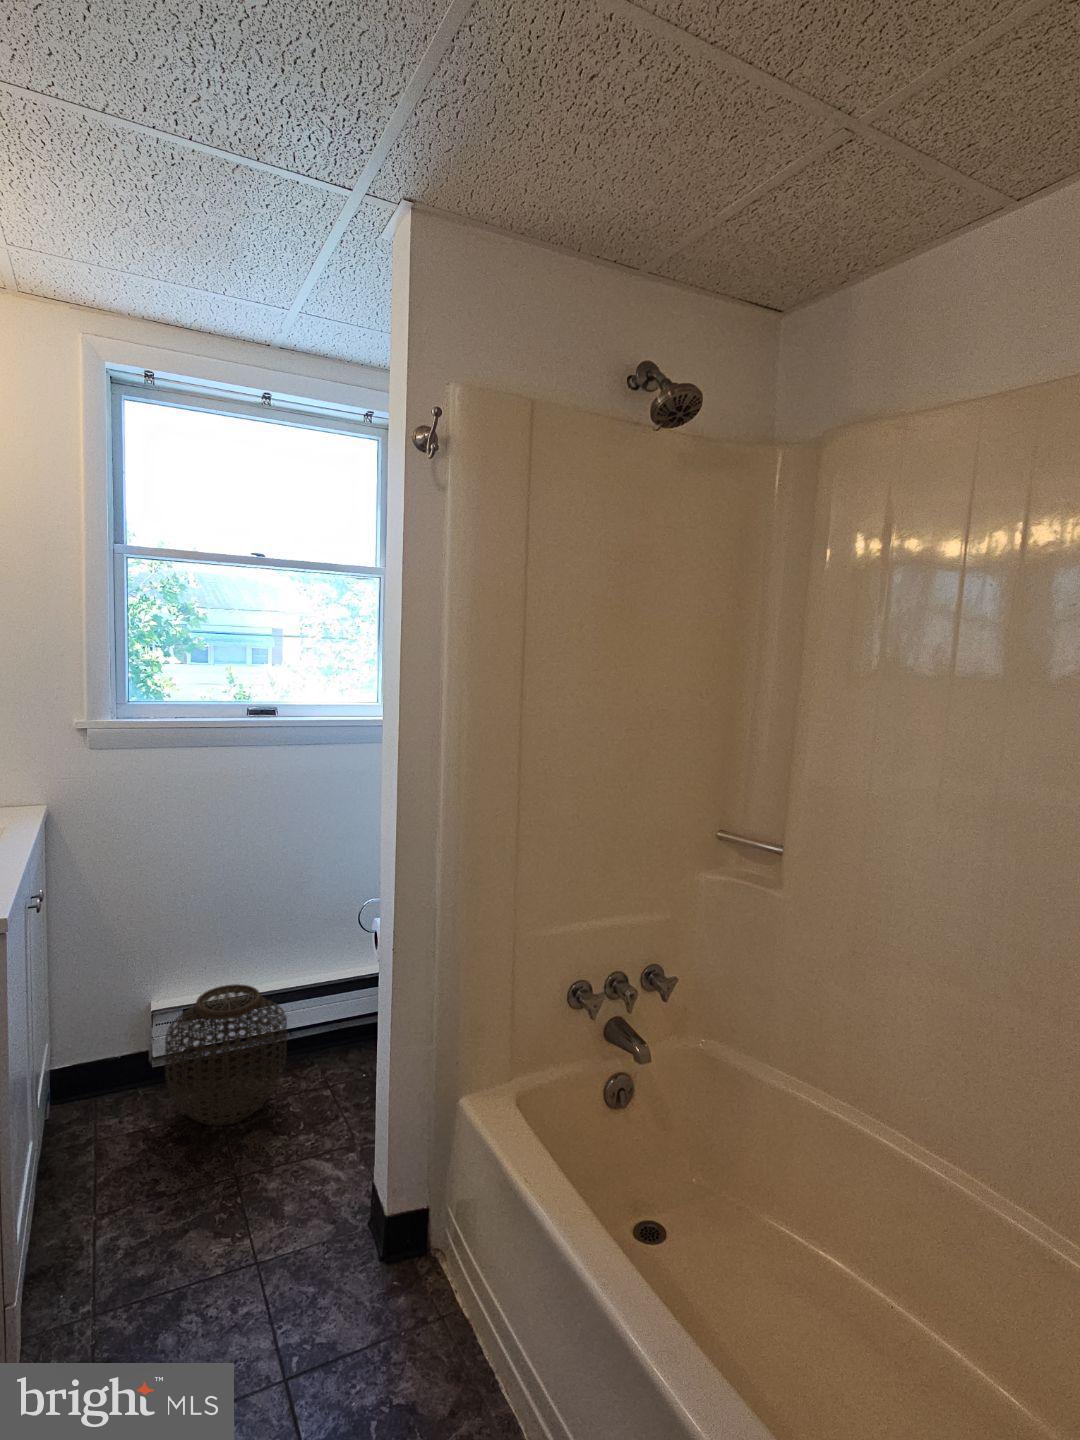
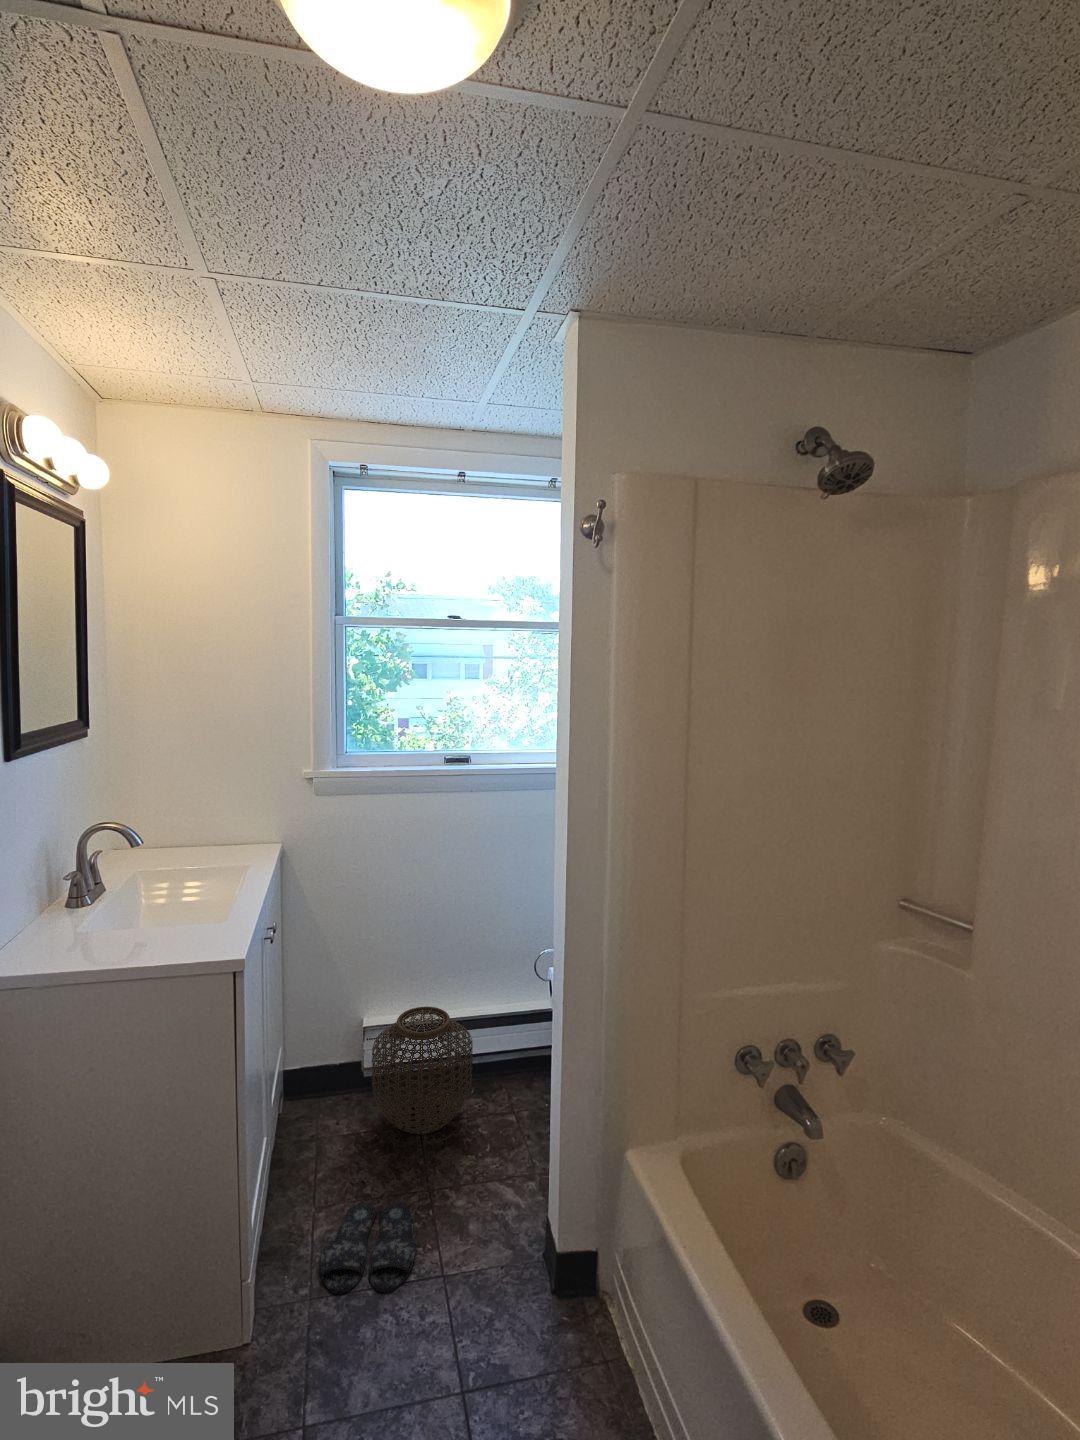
slippers: none [103,1197,226,1304] -> present [320,1202,418,1294]

